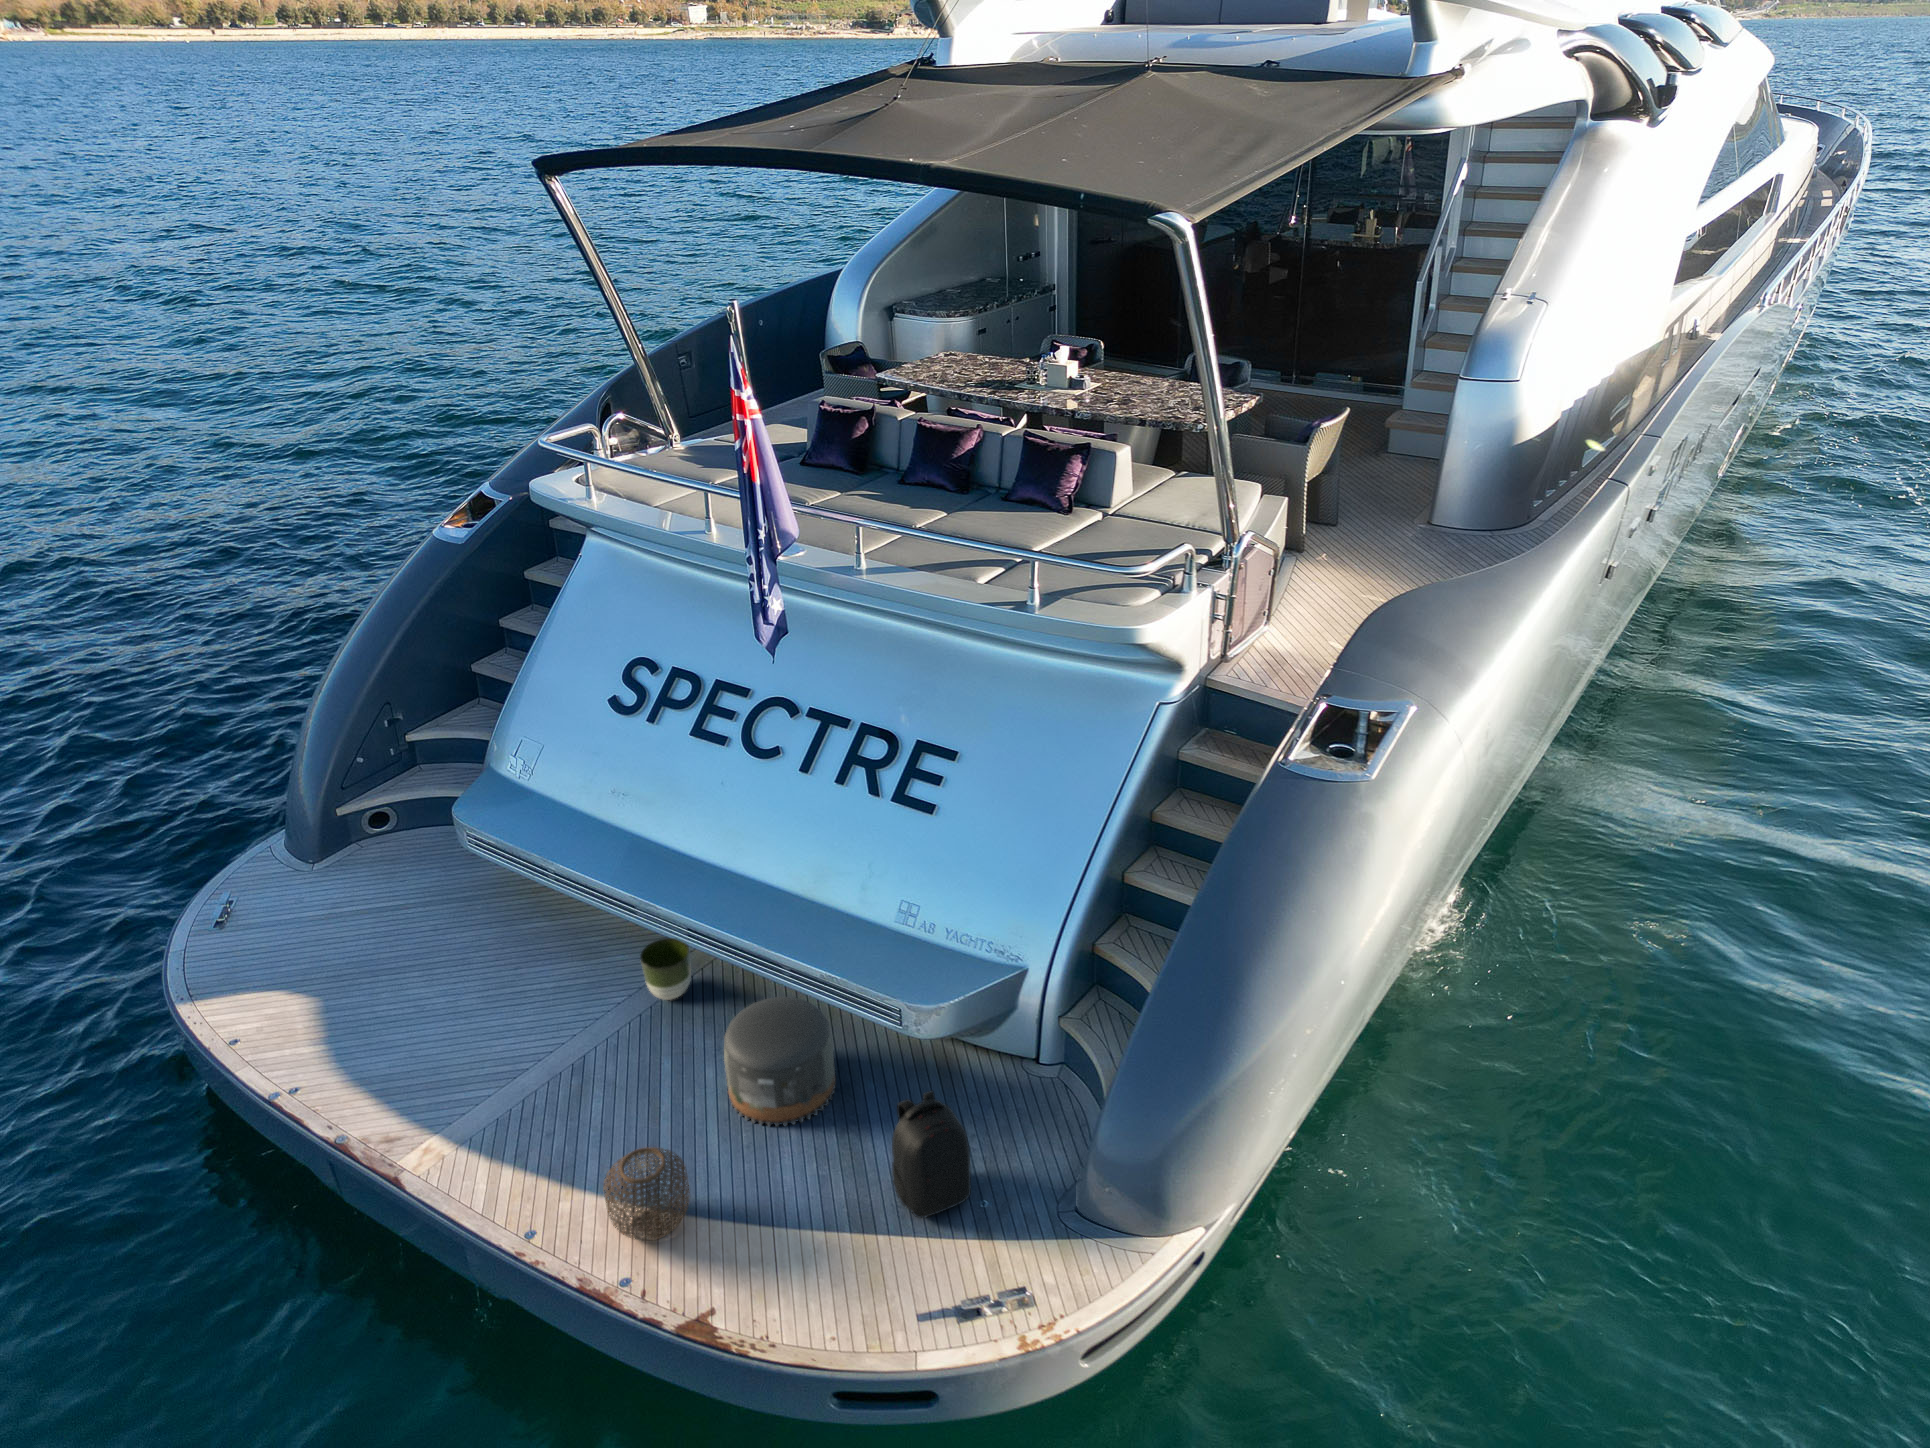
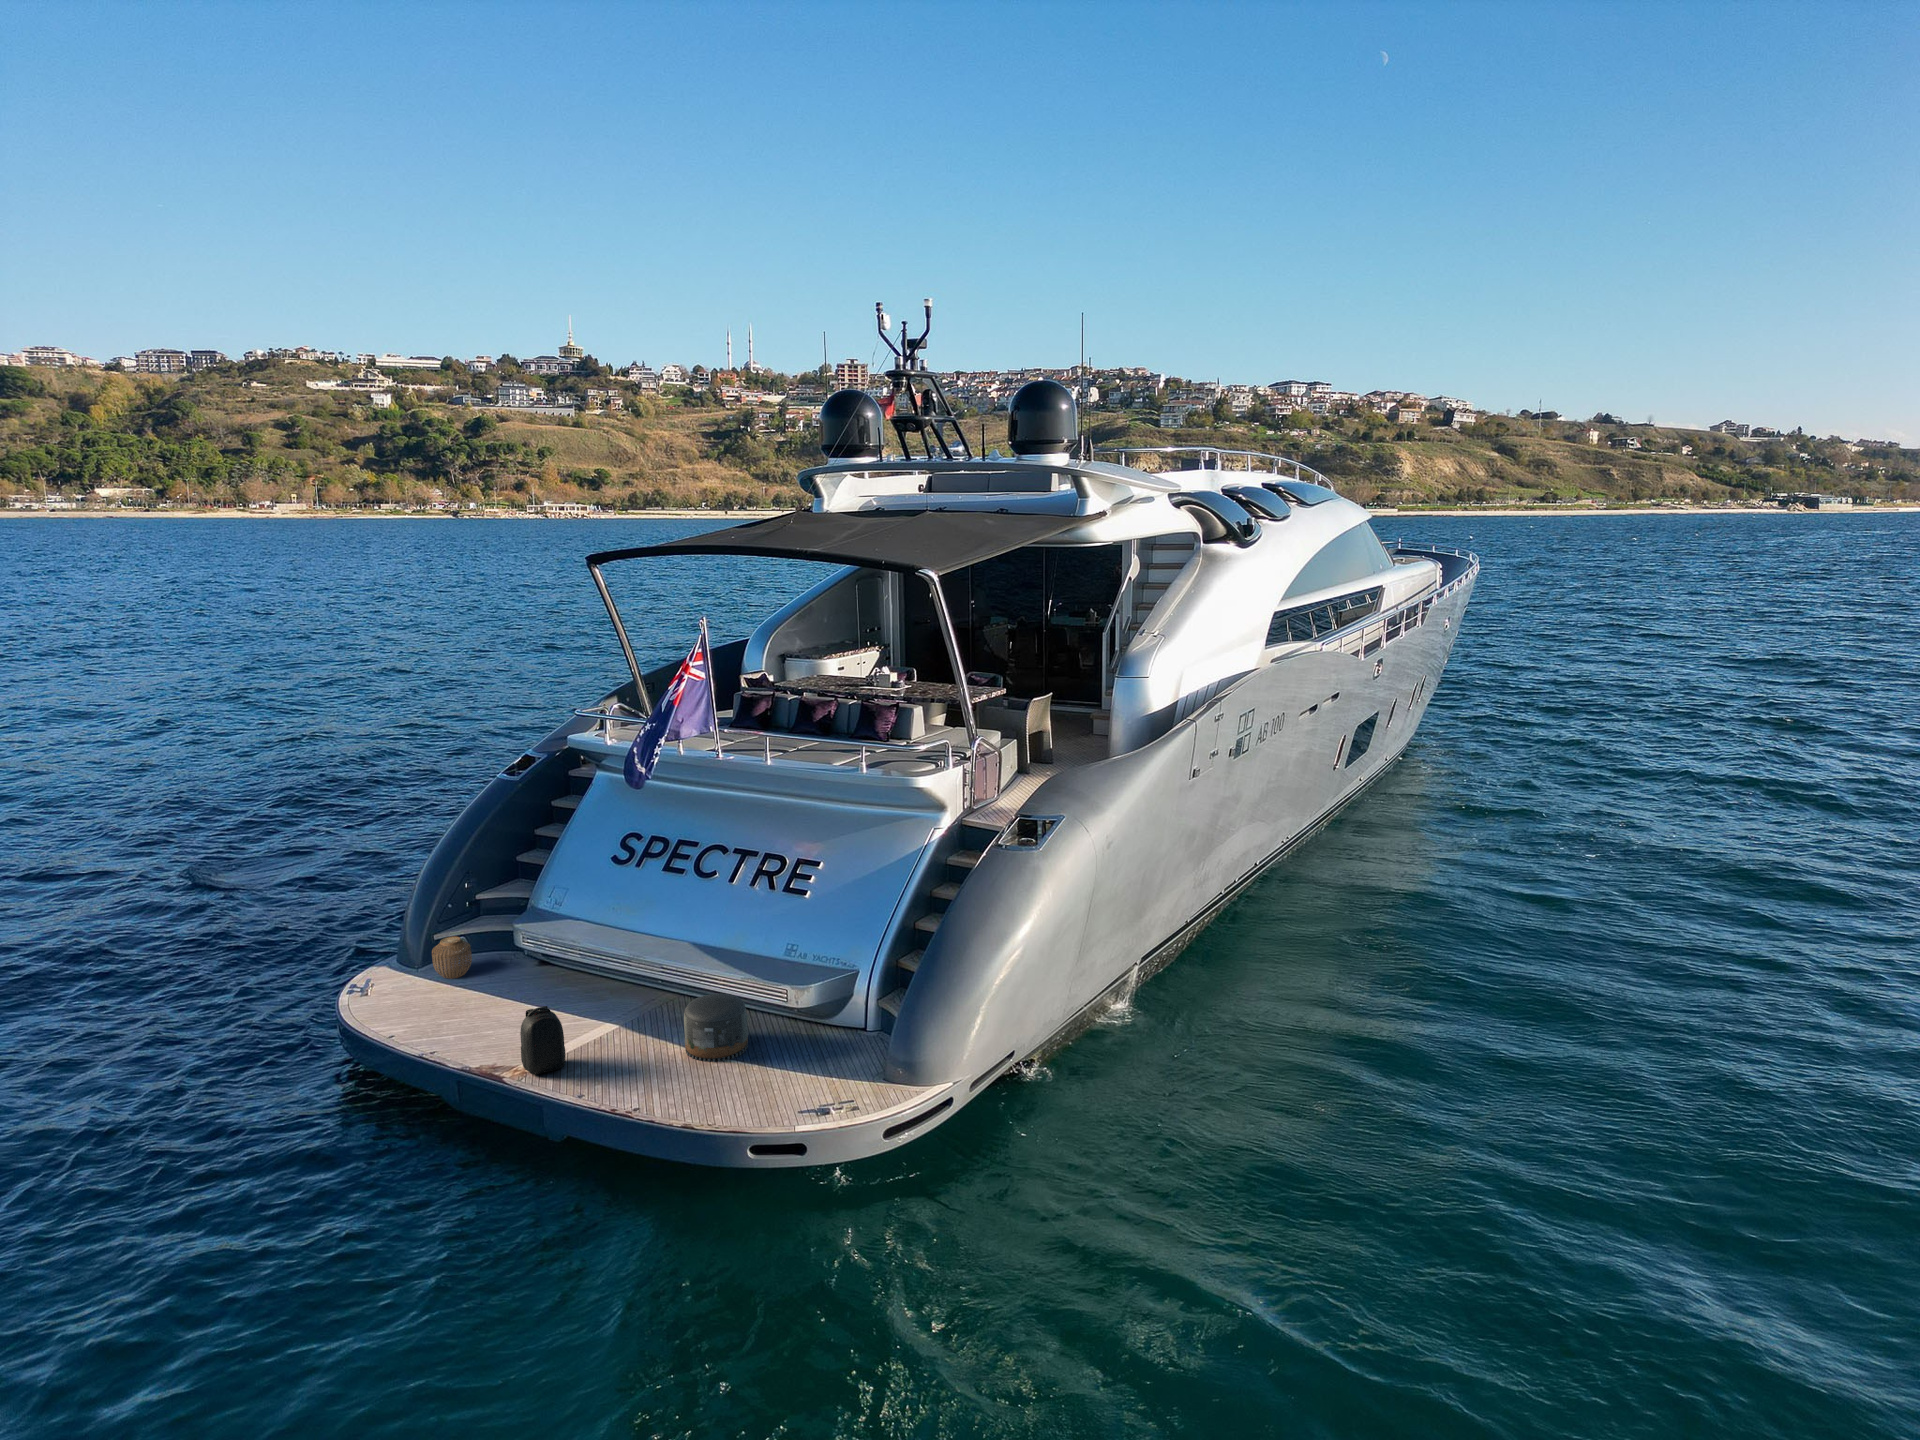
planter: present [640,938,691,1000] -> none [631,979,661,1016]
backpack: present [892,1090,971,1218] -> present [520,1006,565,1075]
woven basket: present [603,1147,690,1241] -> present [432,936,472,979]

